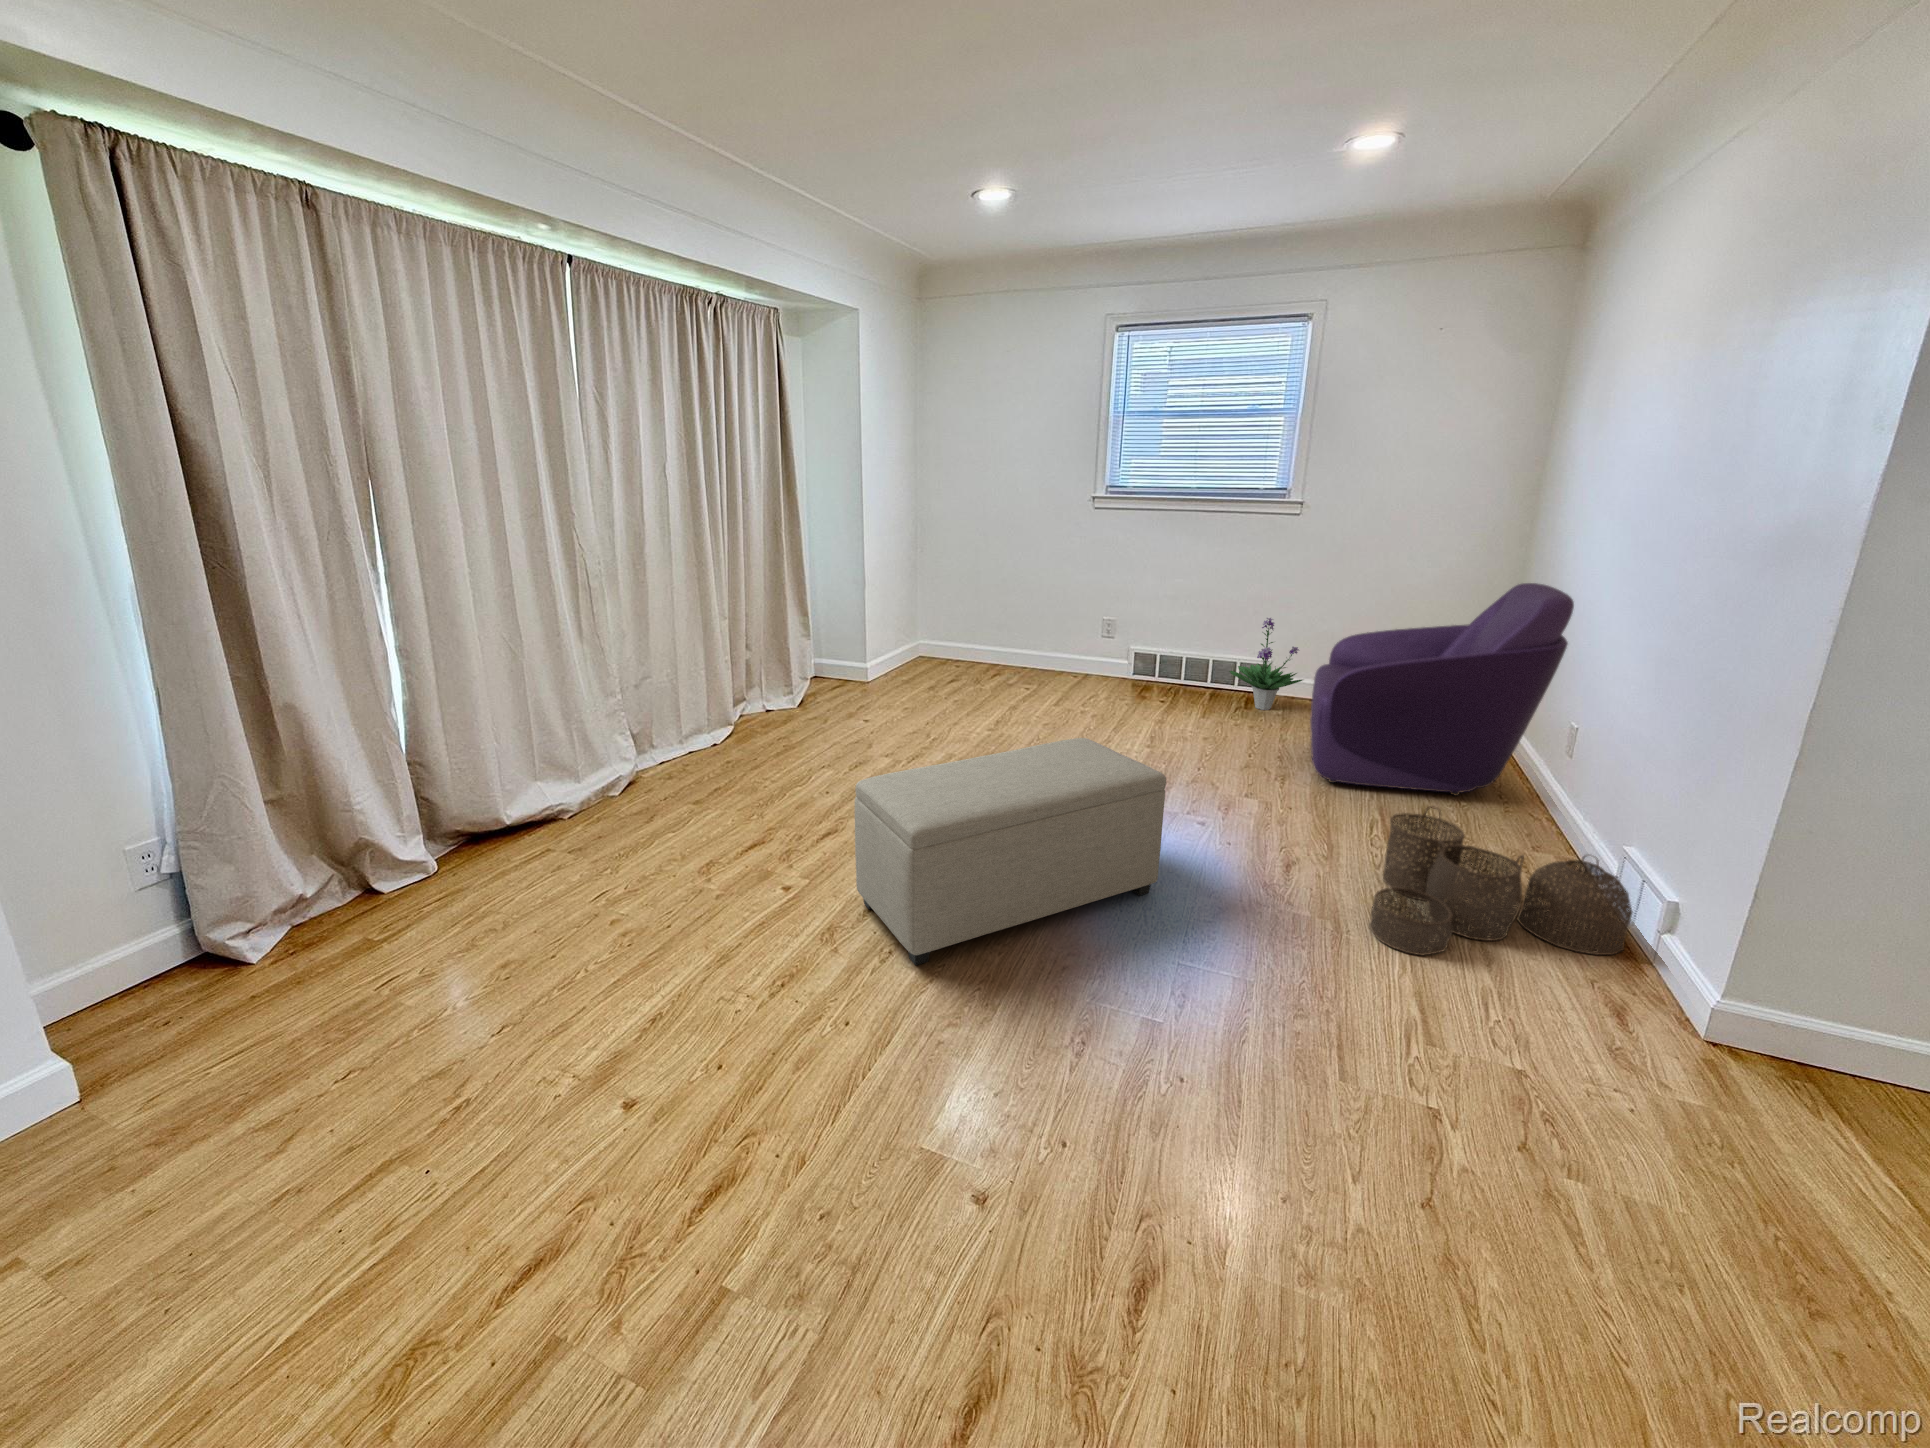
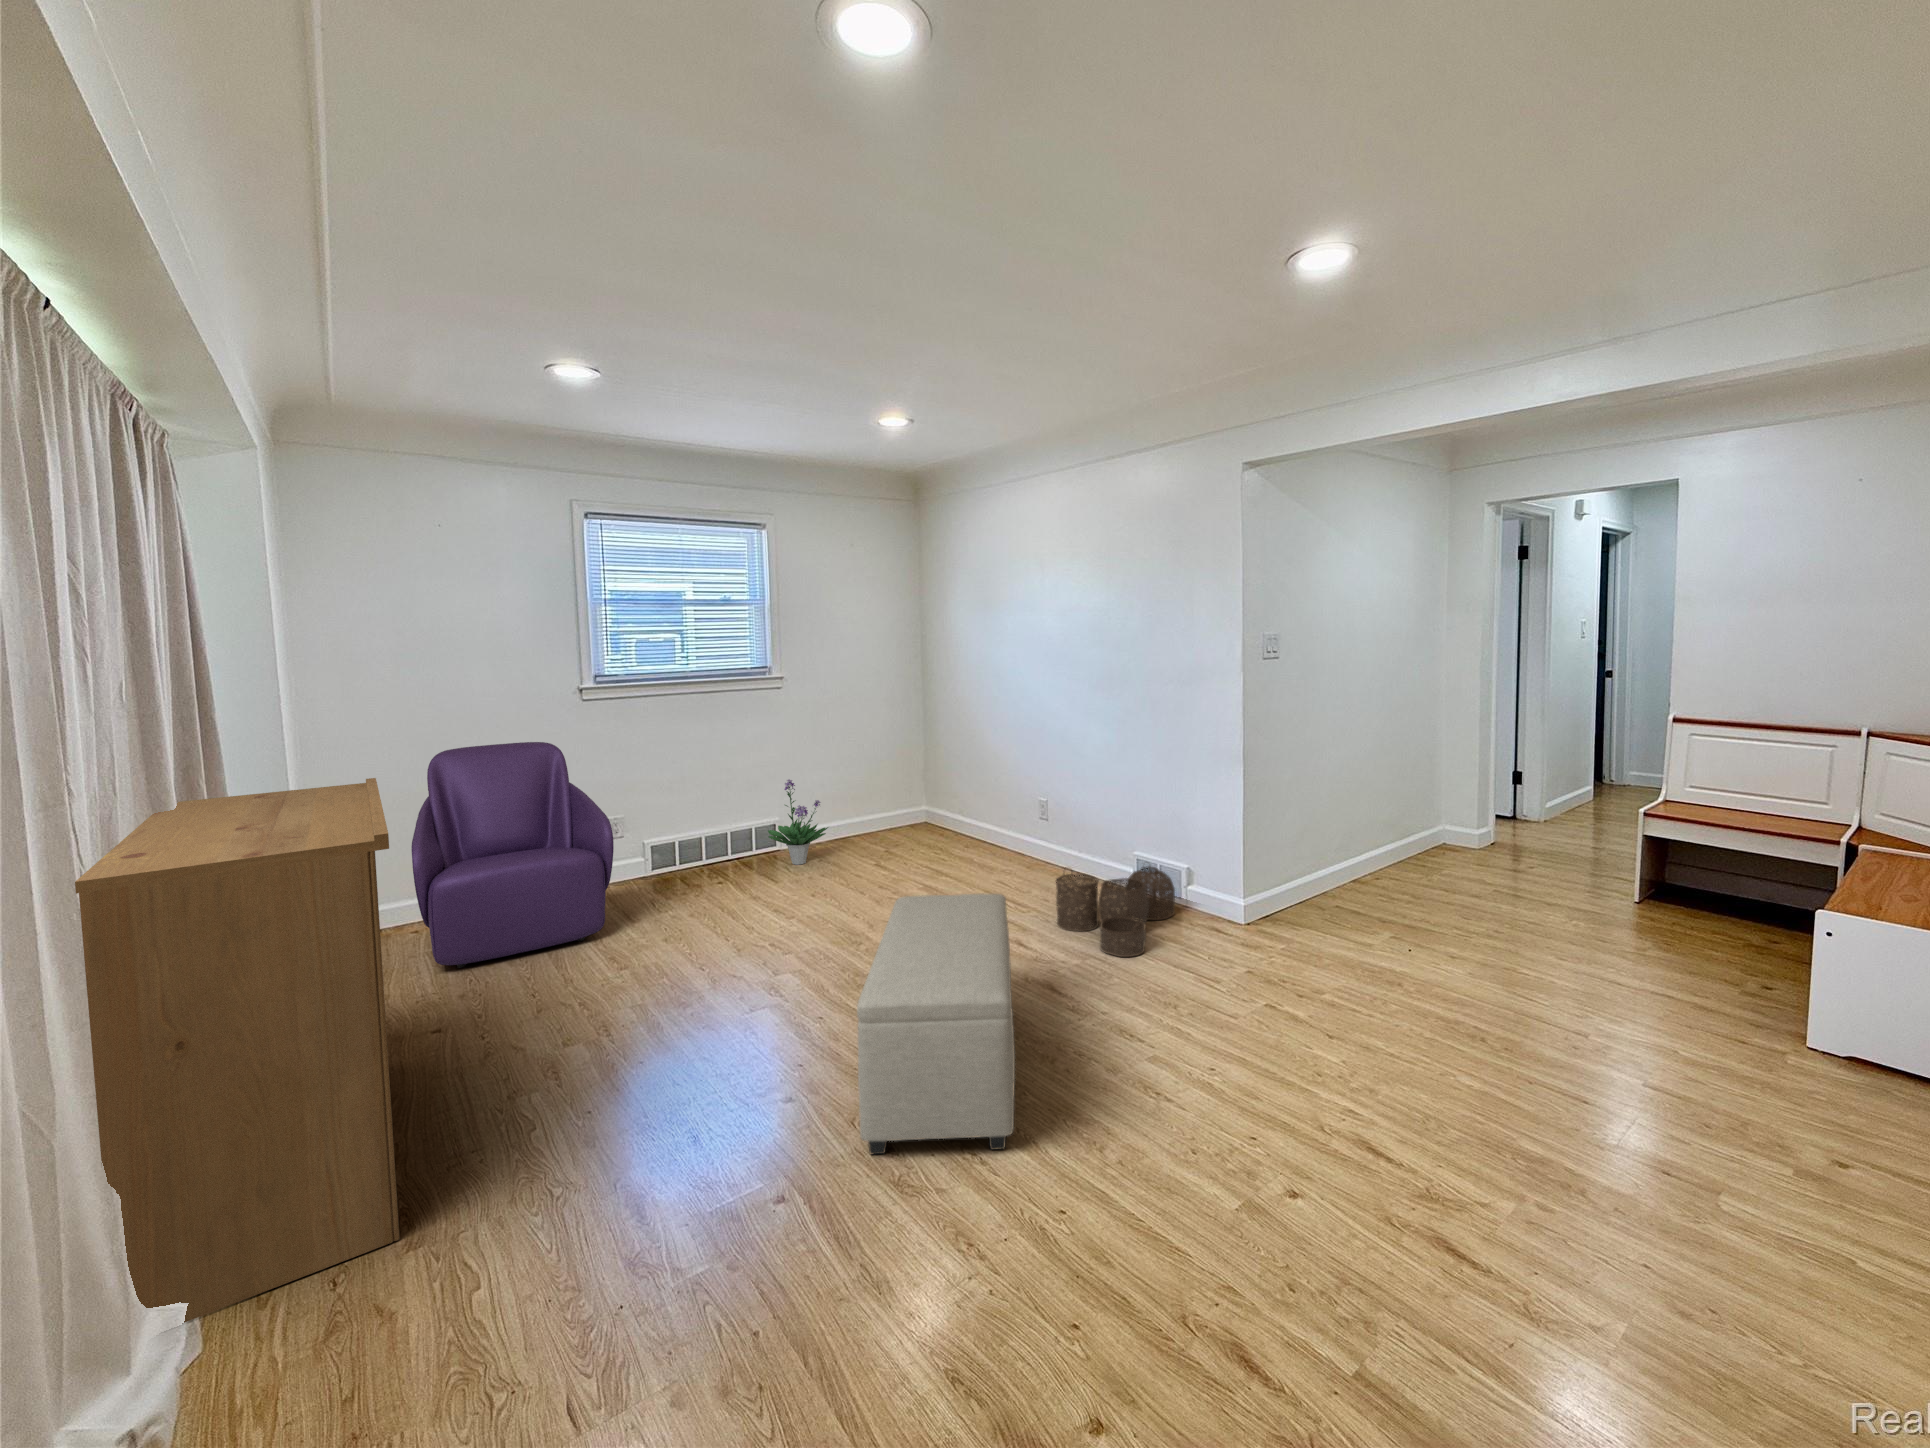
bookshelf: none [607,546,835,798] -> present [75,778,399,1323]
armchair: present [1310,583,1574,796] -> present [412,742,614,968]

